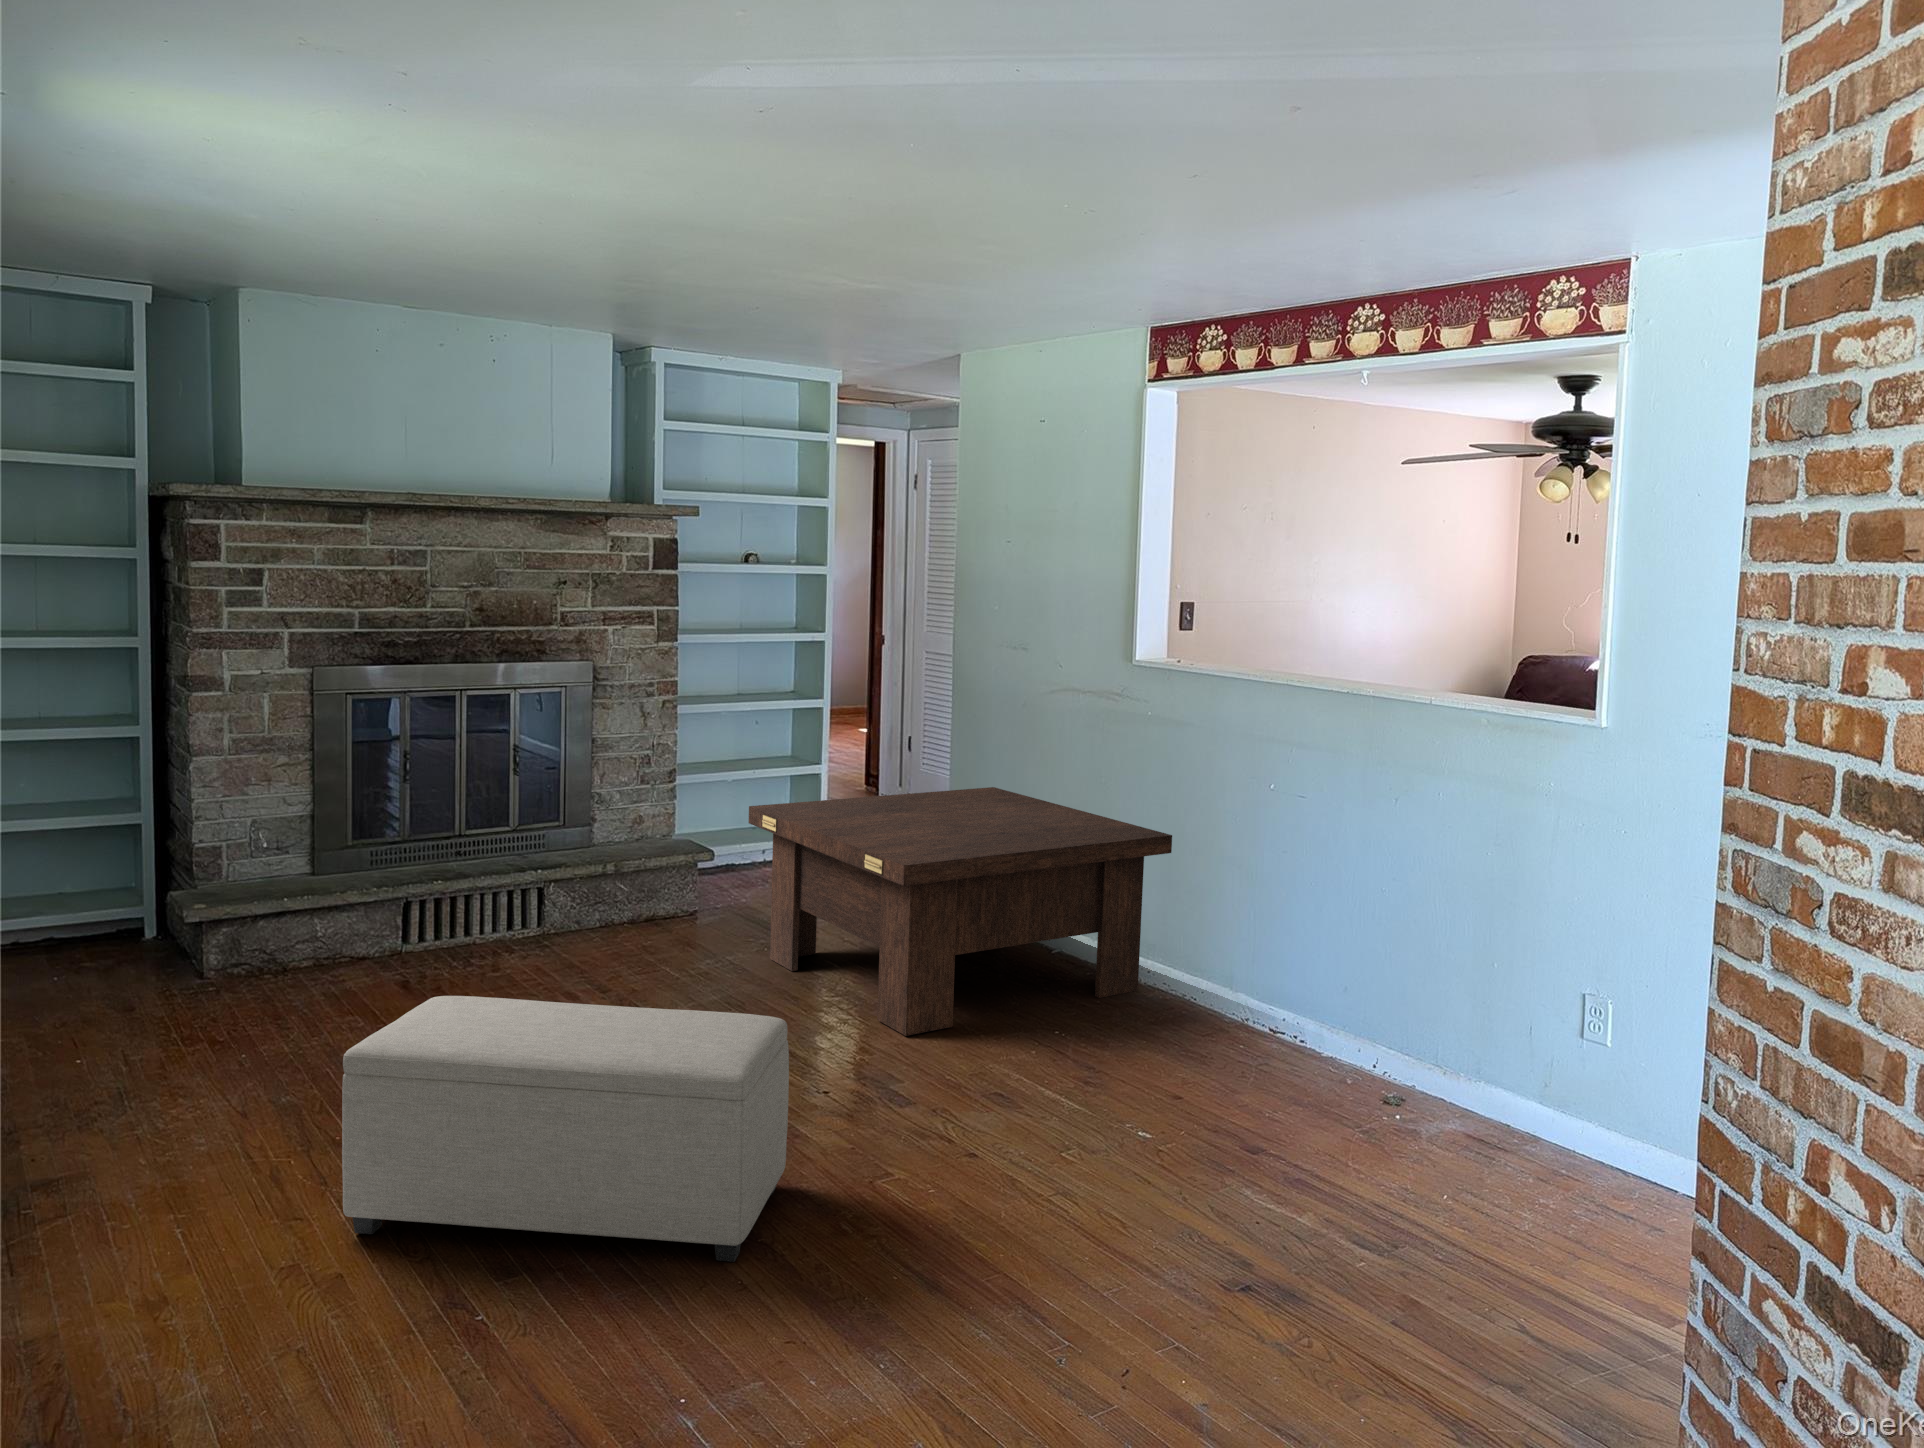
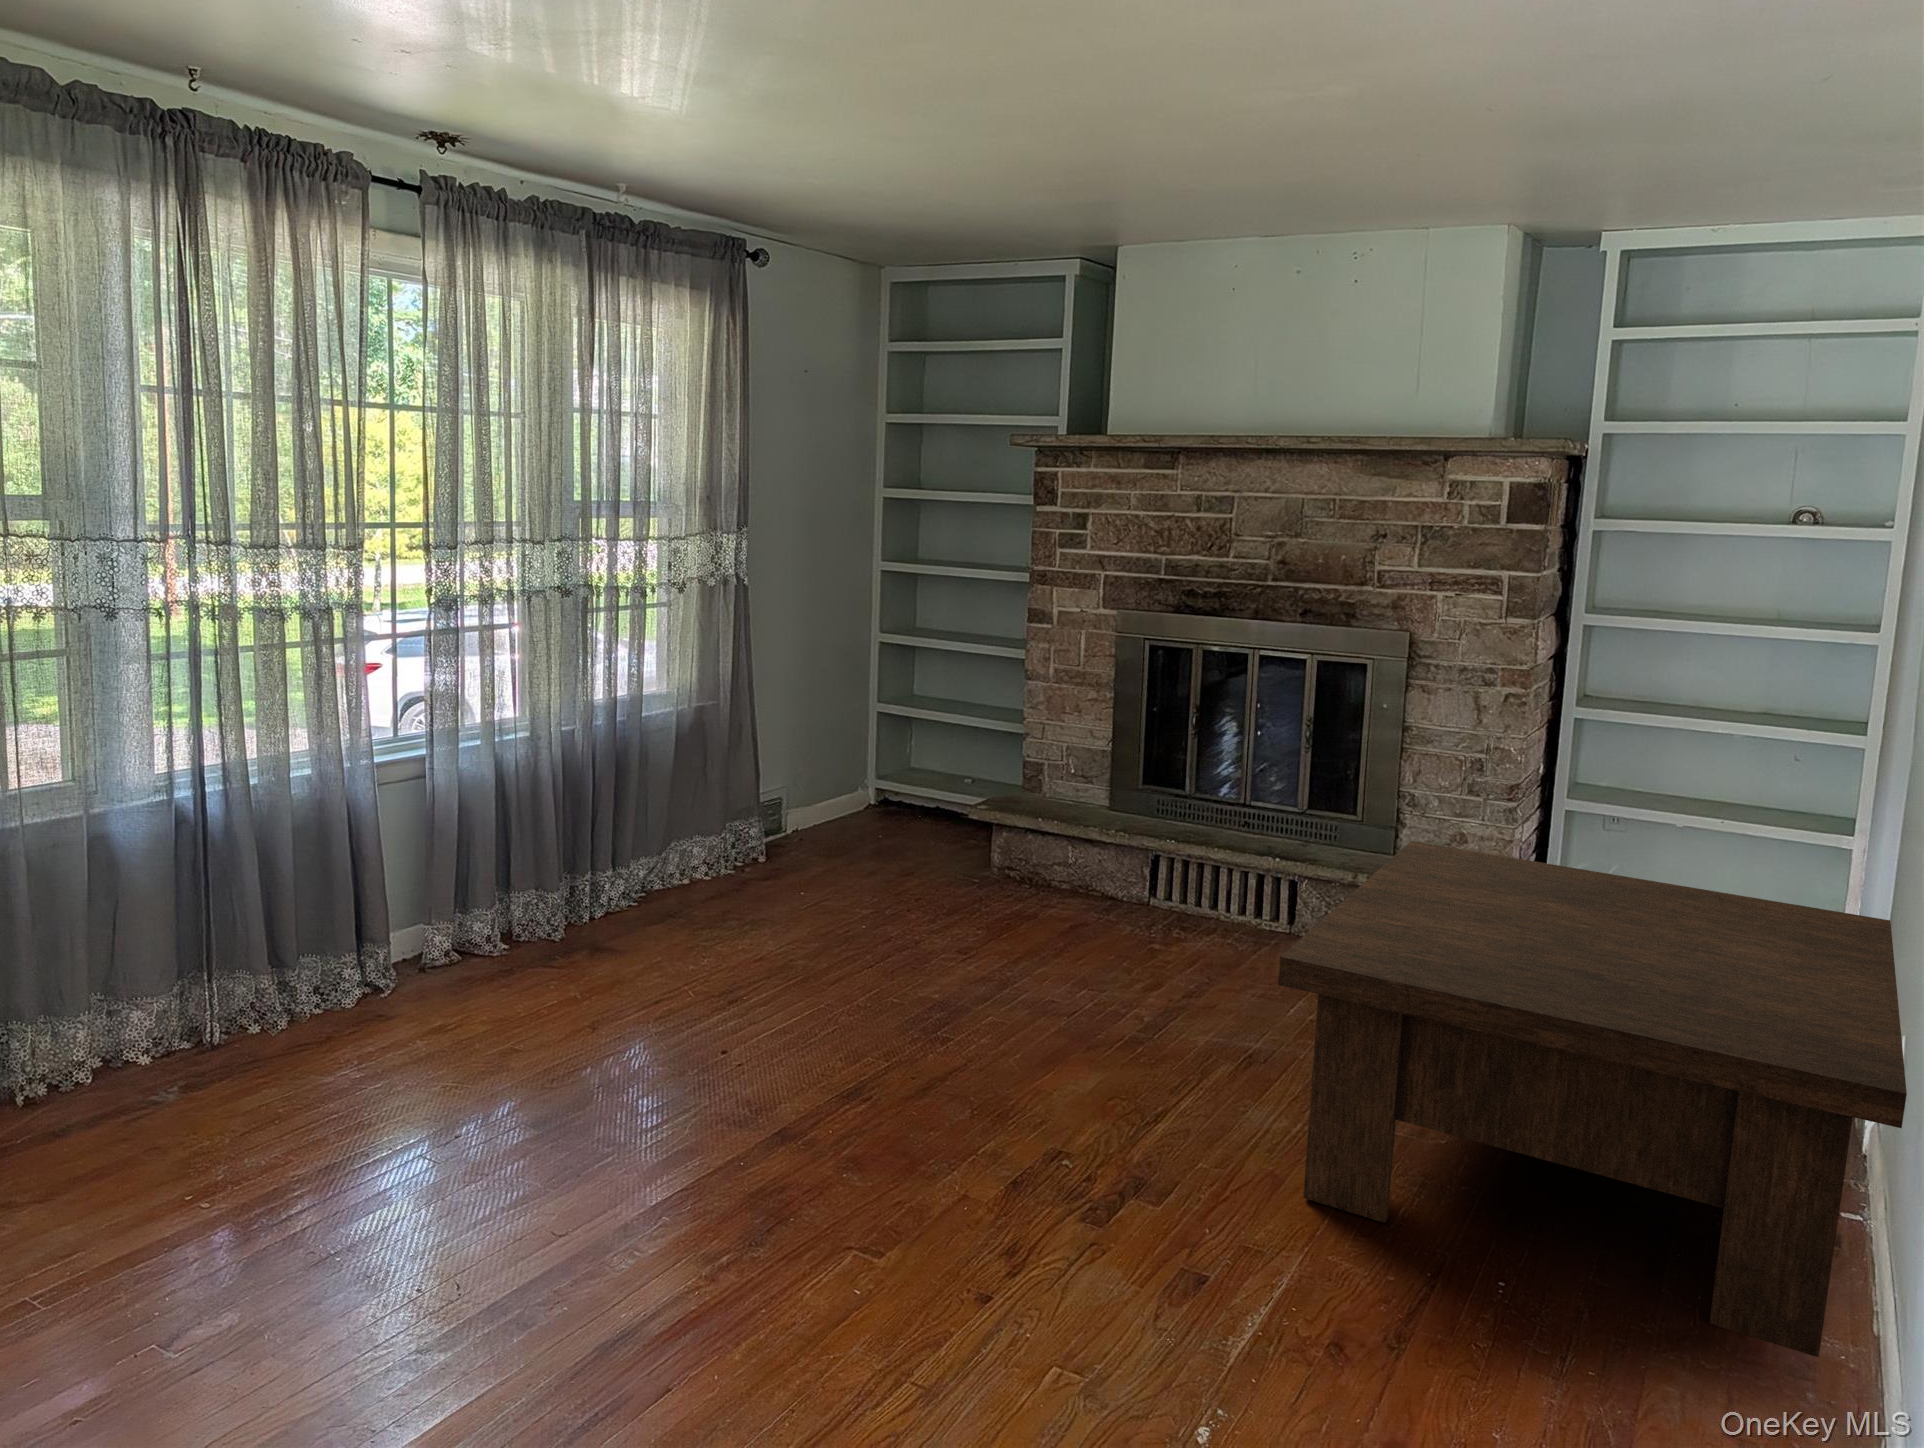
ottoman: present [342,996,789,1262] -> none [596,915,828,1262]

